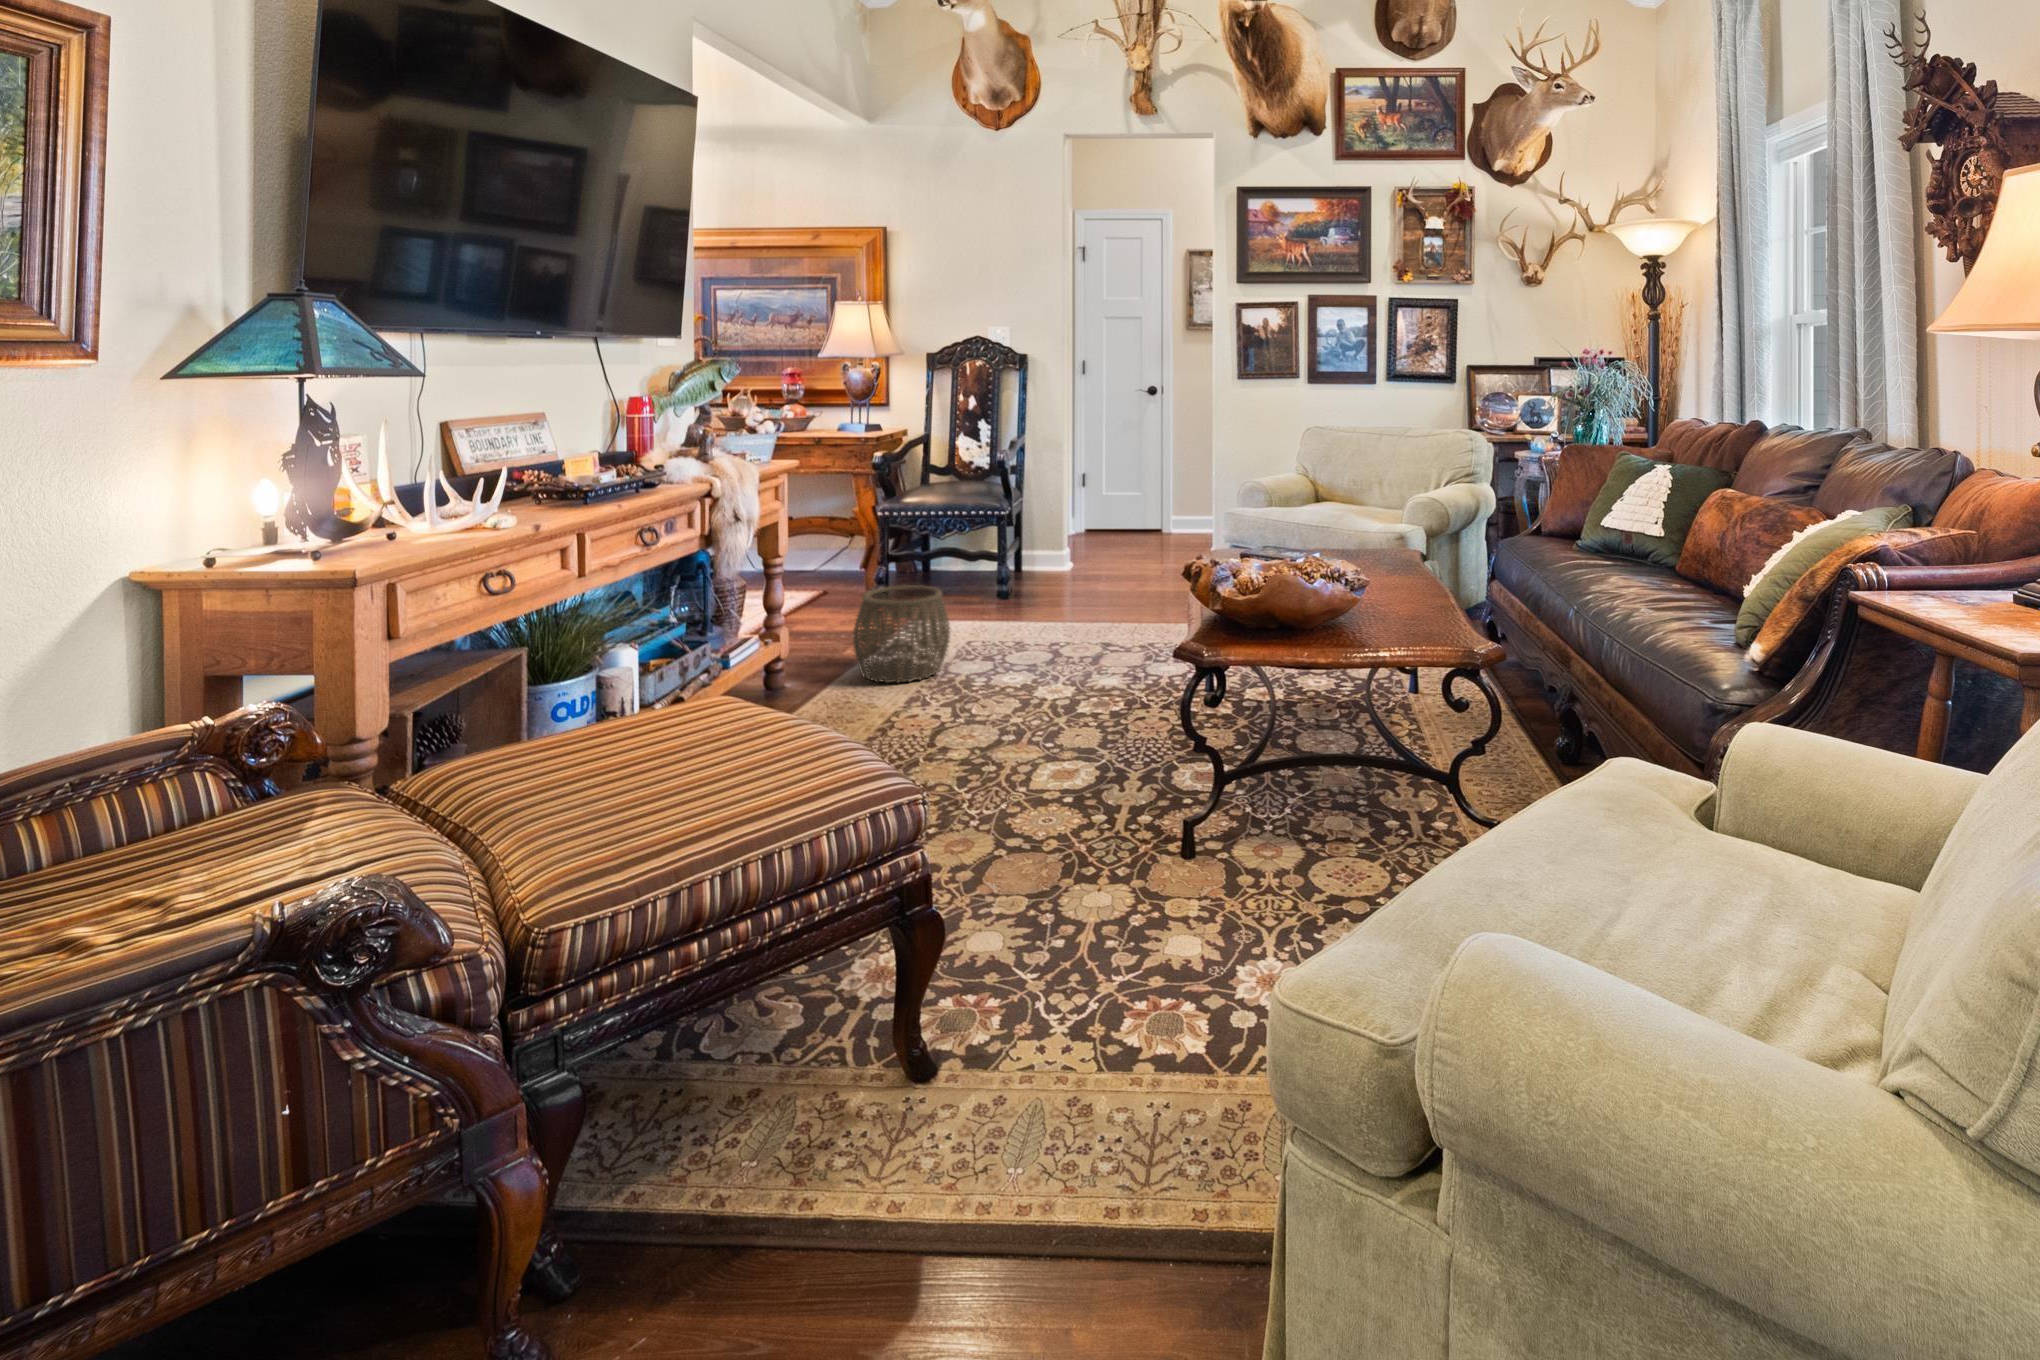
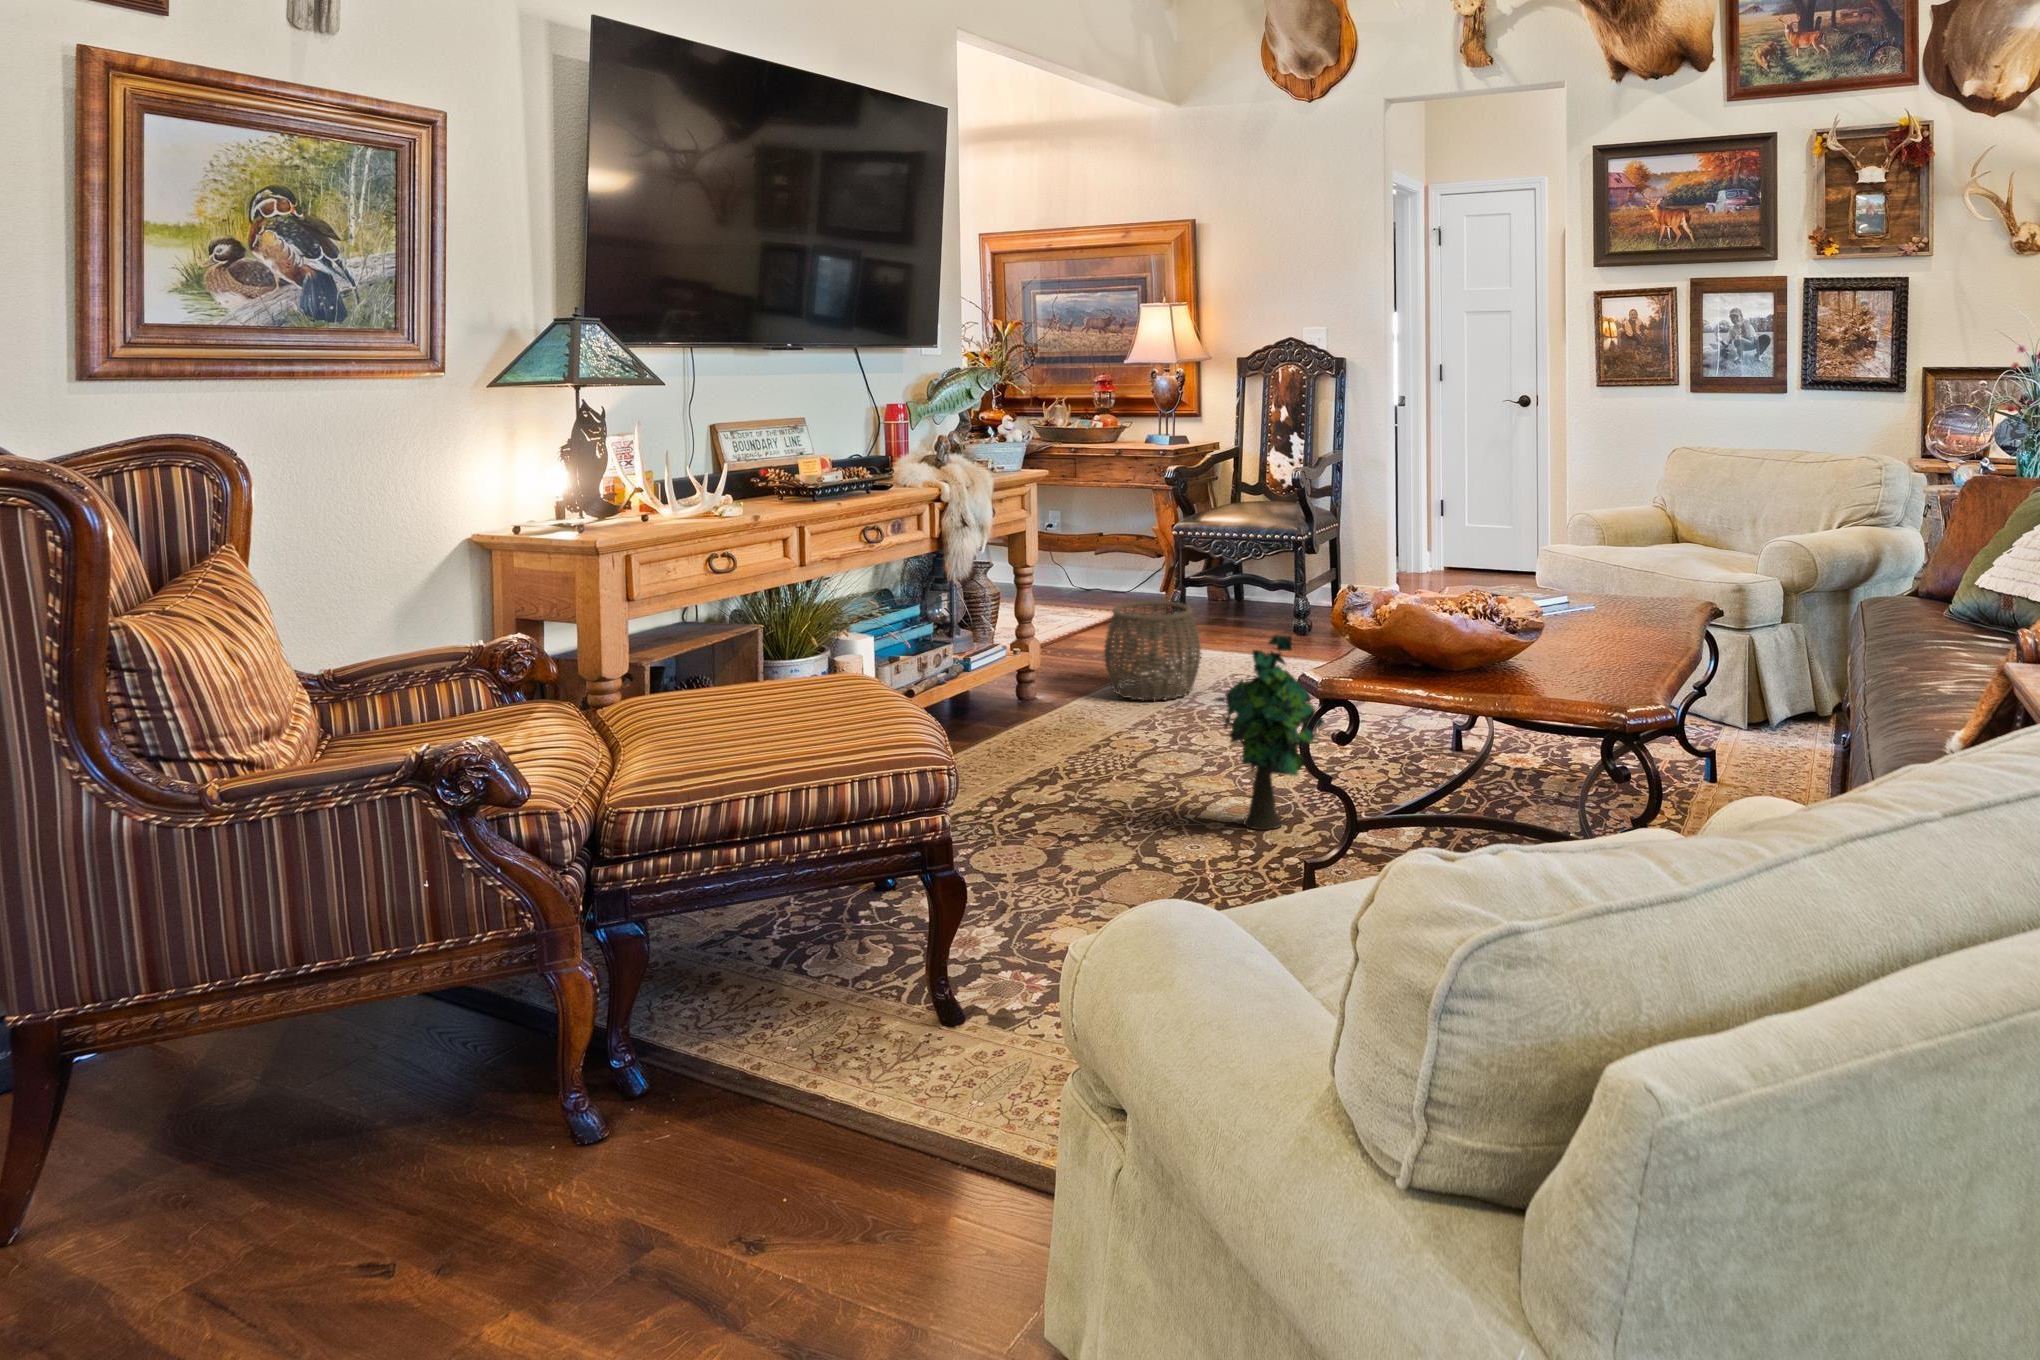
decorative plant: none [1046,610,1155,798] -> present [1213,636,1324,830]

